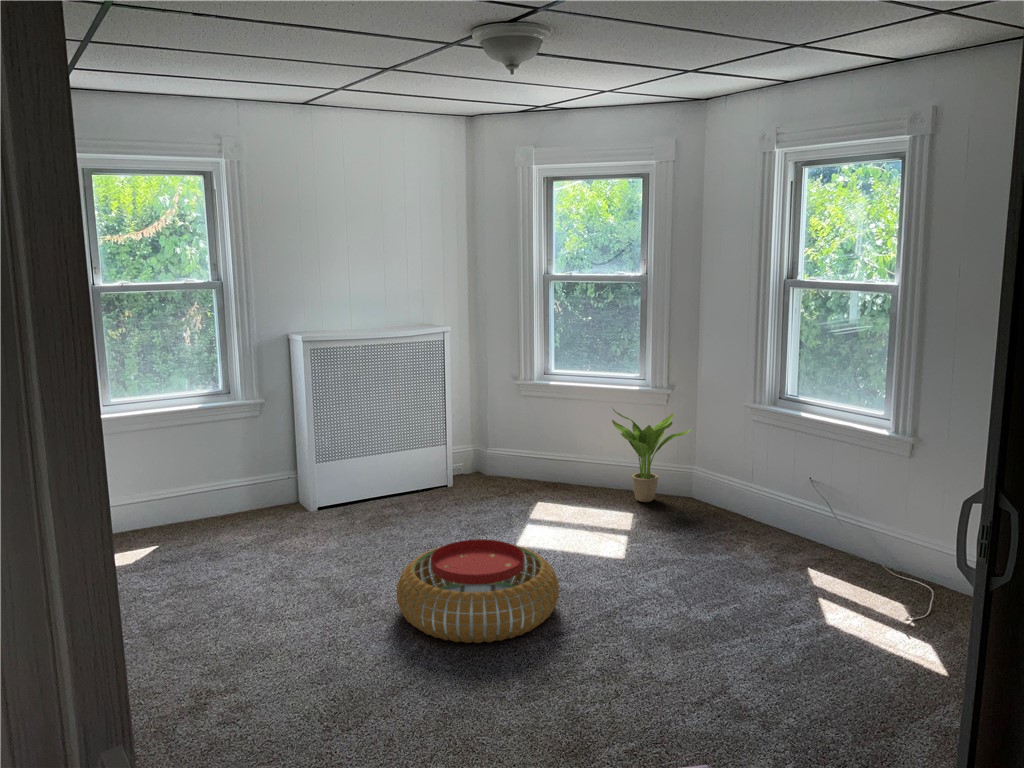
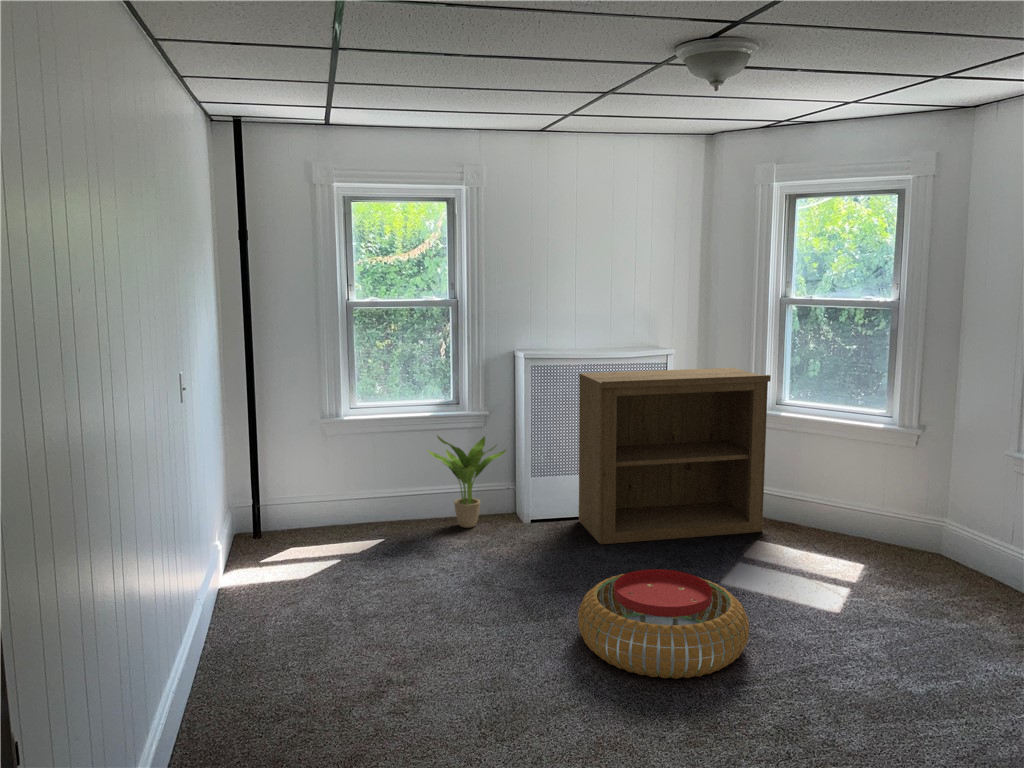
bookshelf: none [358,342,543,524] -> present [579,368,771,544]
potted plant: present [612,409,691,502] -> present [428,436,506,528]

